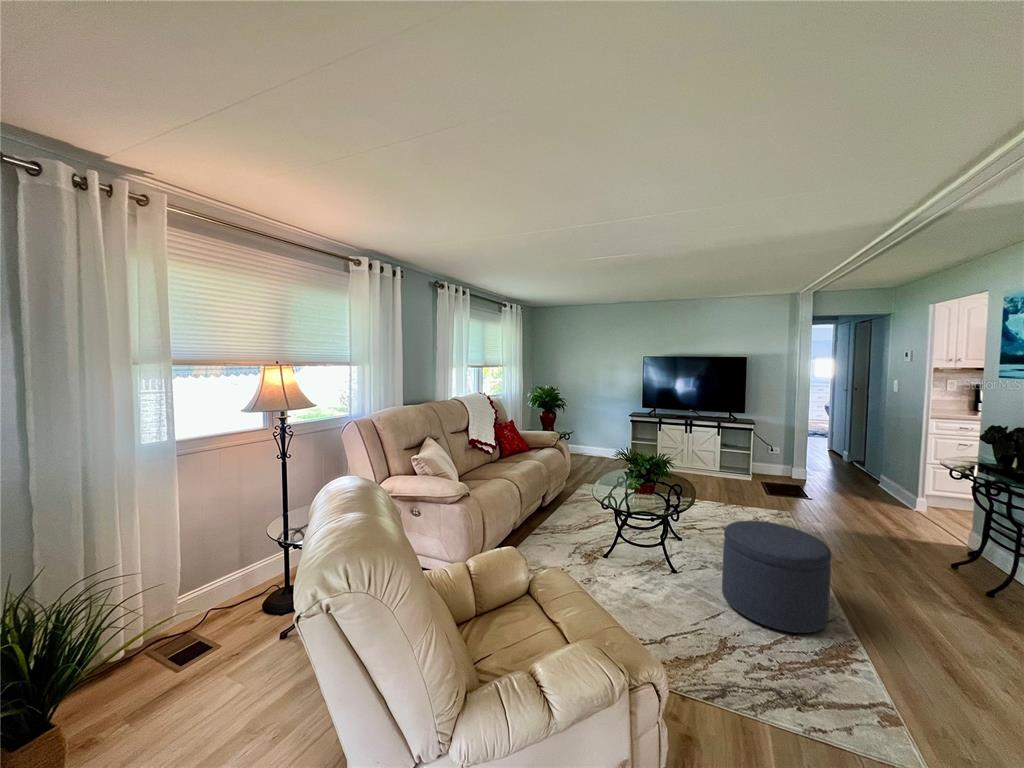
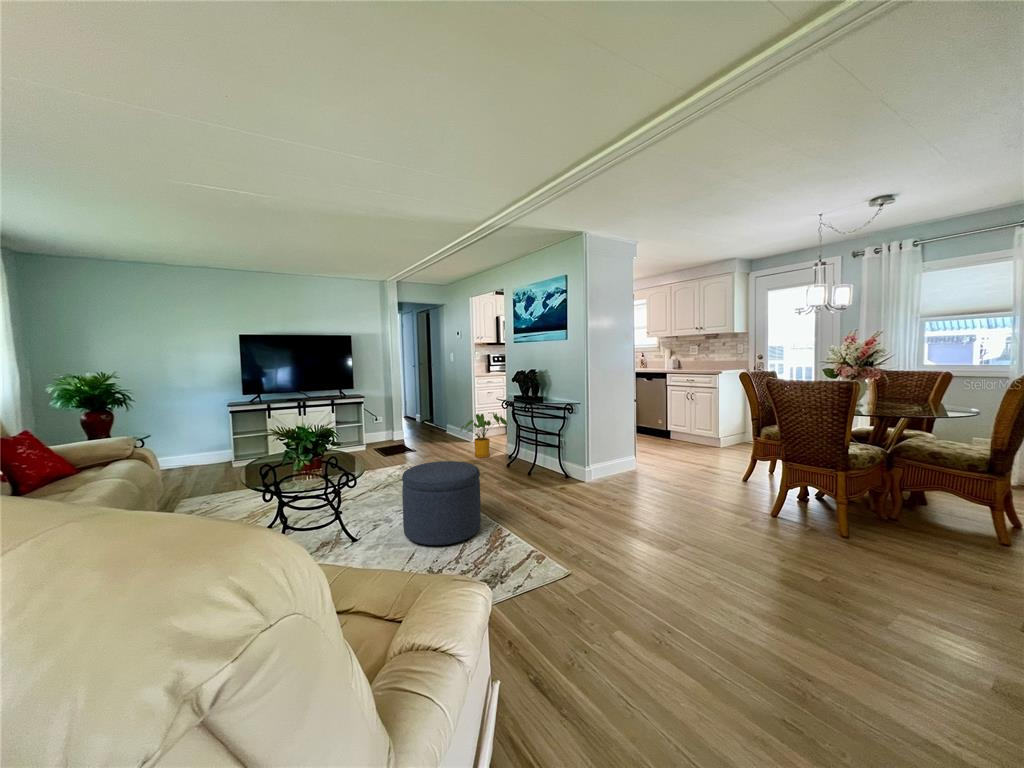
house plant: none [874,475,973,541] -> present [461,413,507,458]

